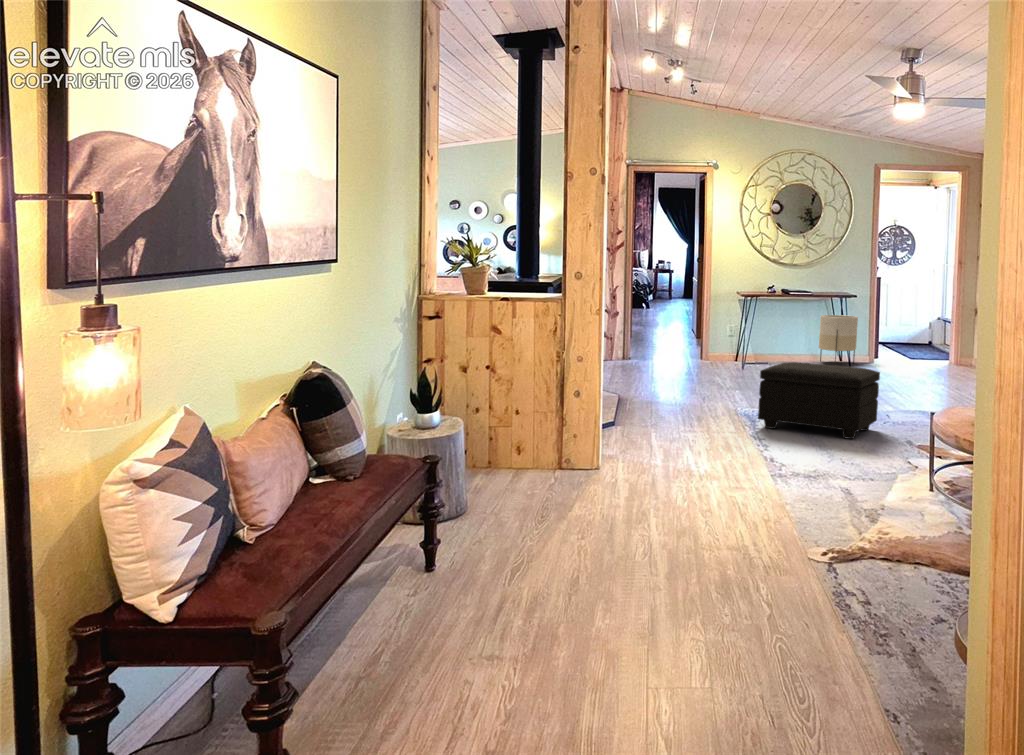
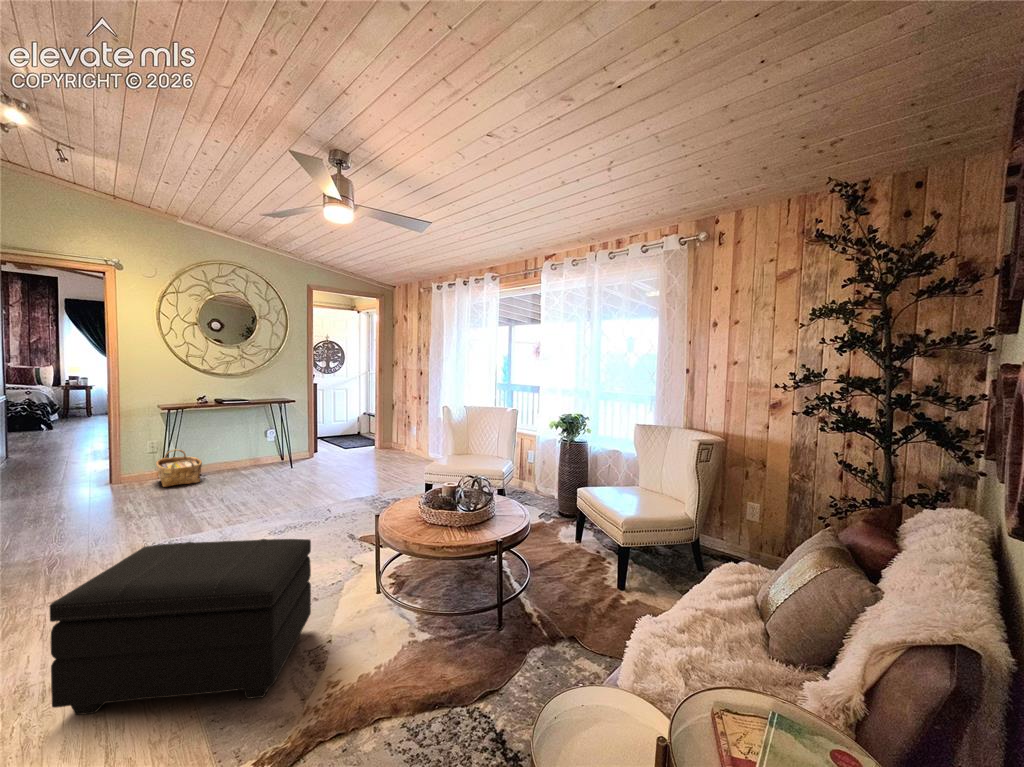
planter: present [819,315,858,363] -> none [260,419,297,470]
woven basket: none [735,335,771,366] -> present [156,449,202,487]

